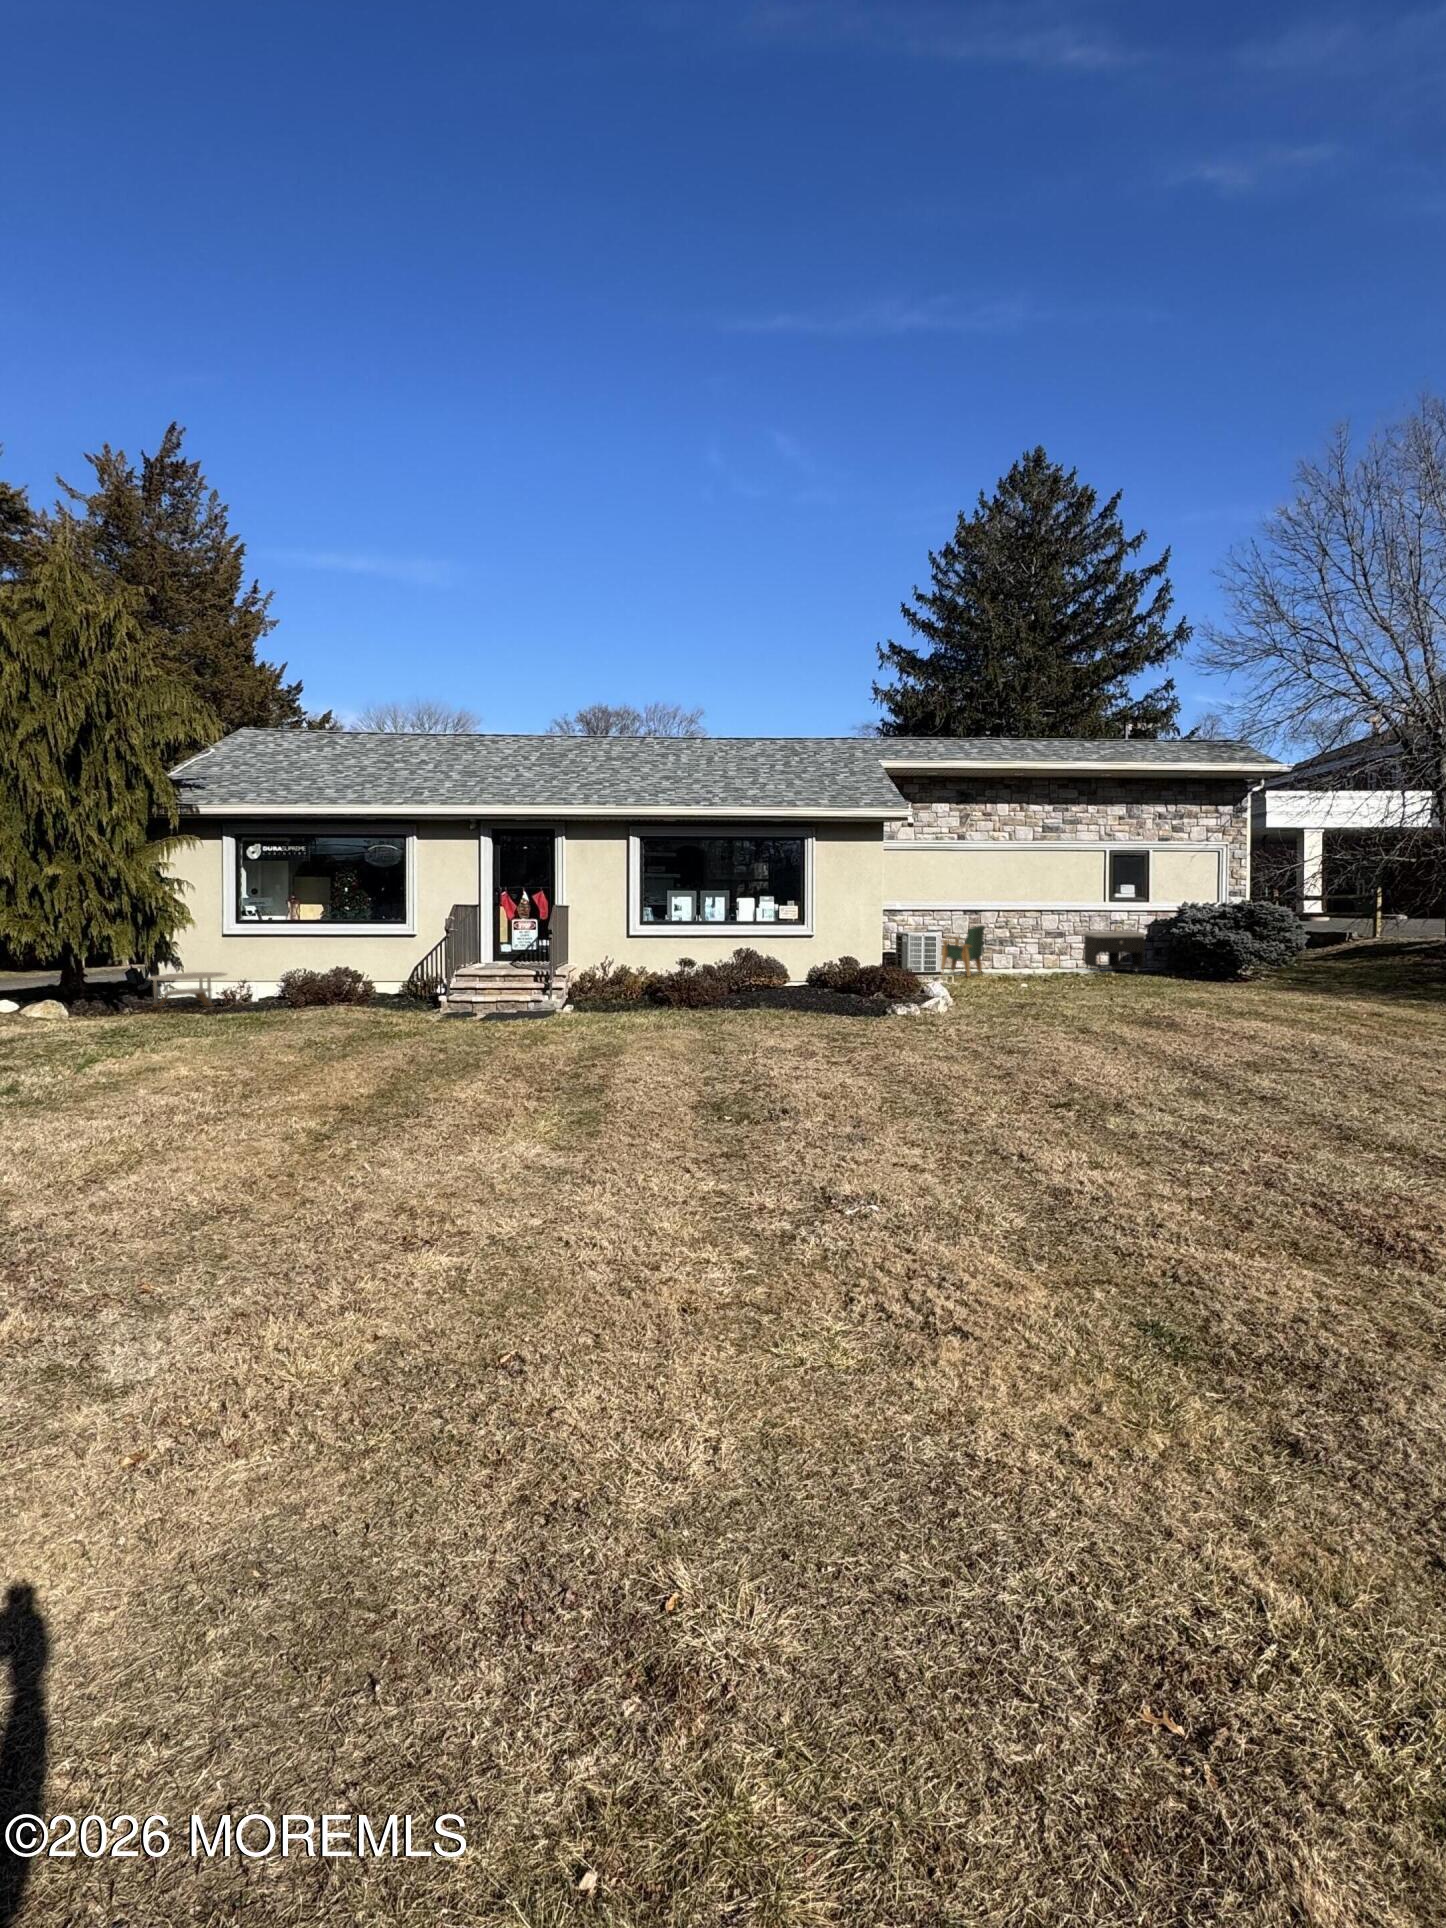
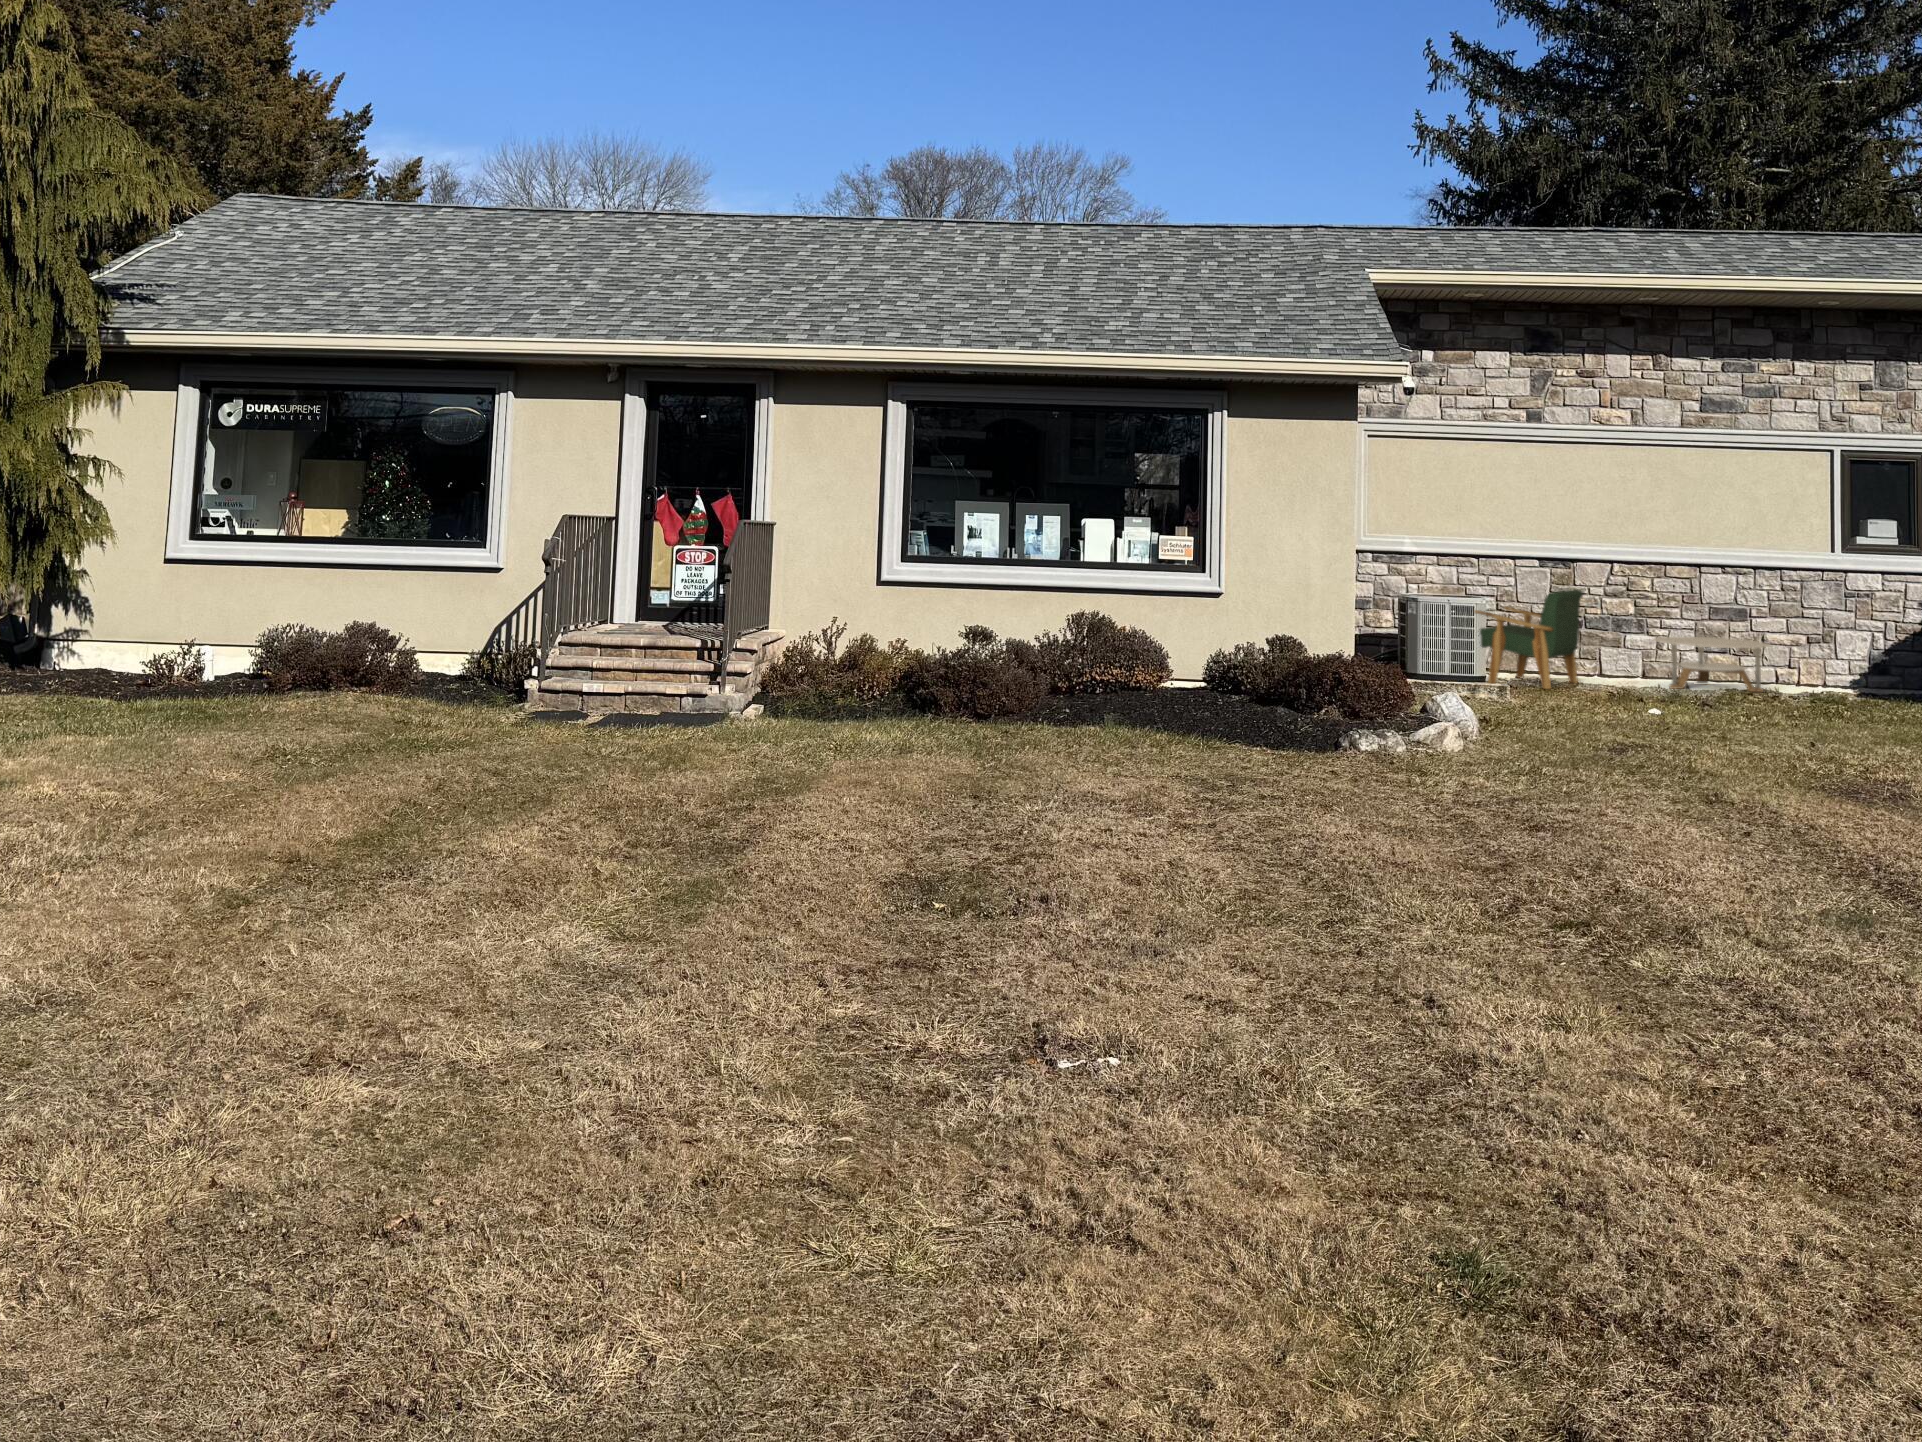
storage bench: present [1084,931,1145,971] -> none [1791,609,1917,693]
round table: present [148,972,227,1007] -> present [1652,637,1770,692]

